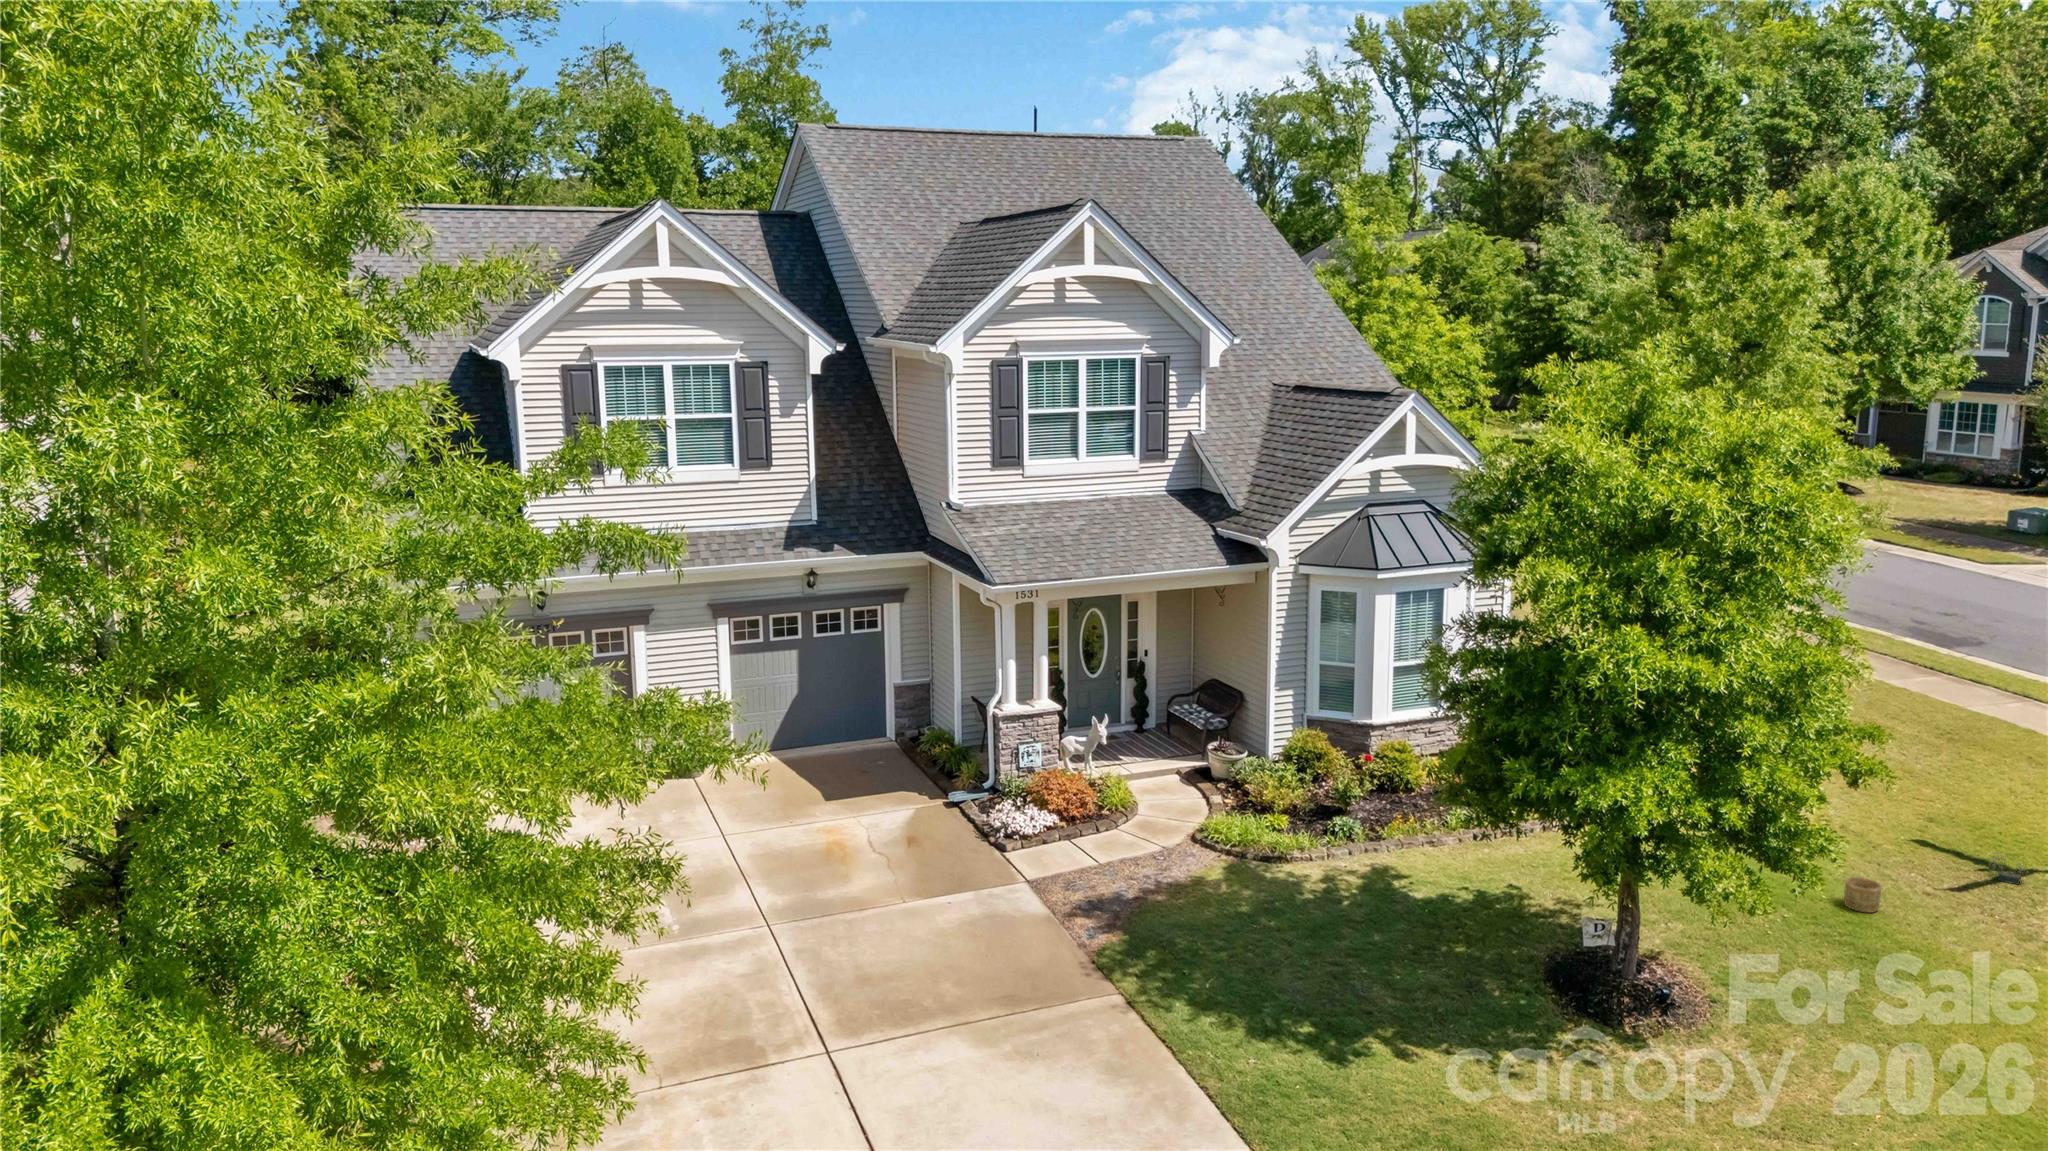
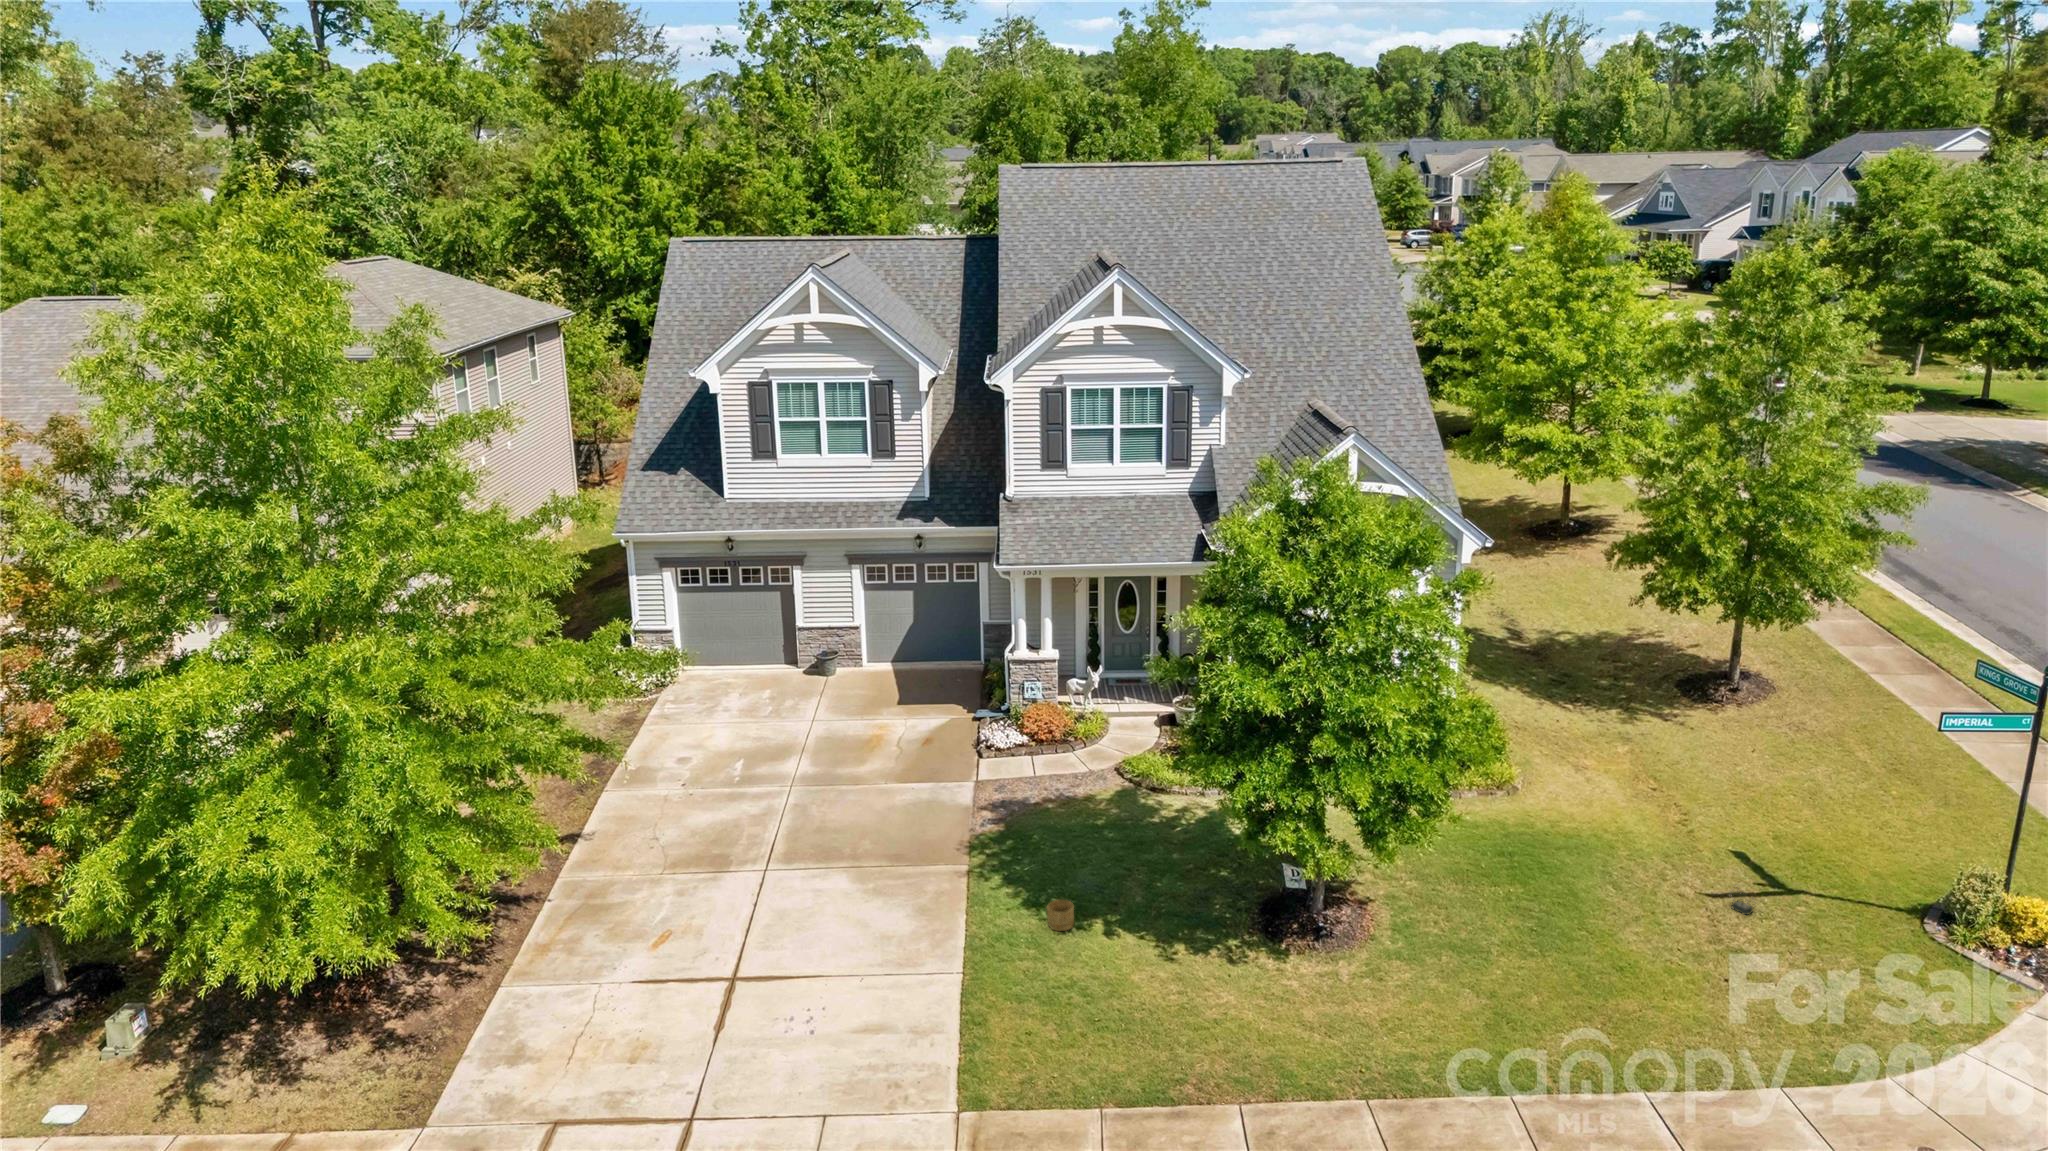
wooden bucket: present [1844,877,1882,913] -> present [1047,900,1074,931]

